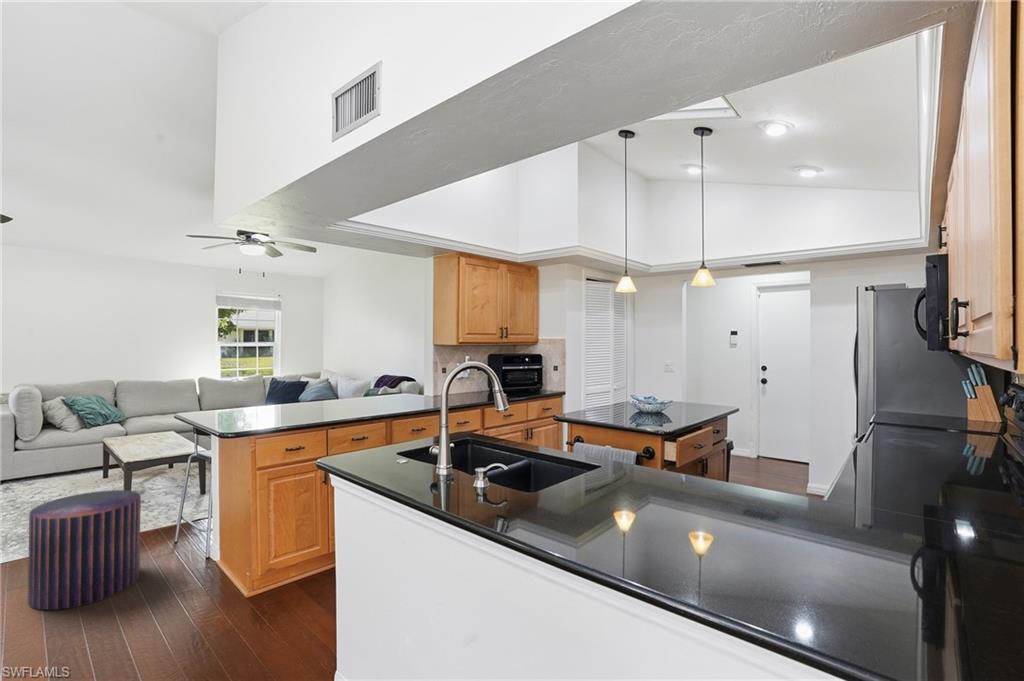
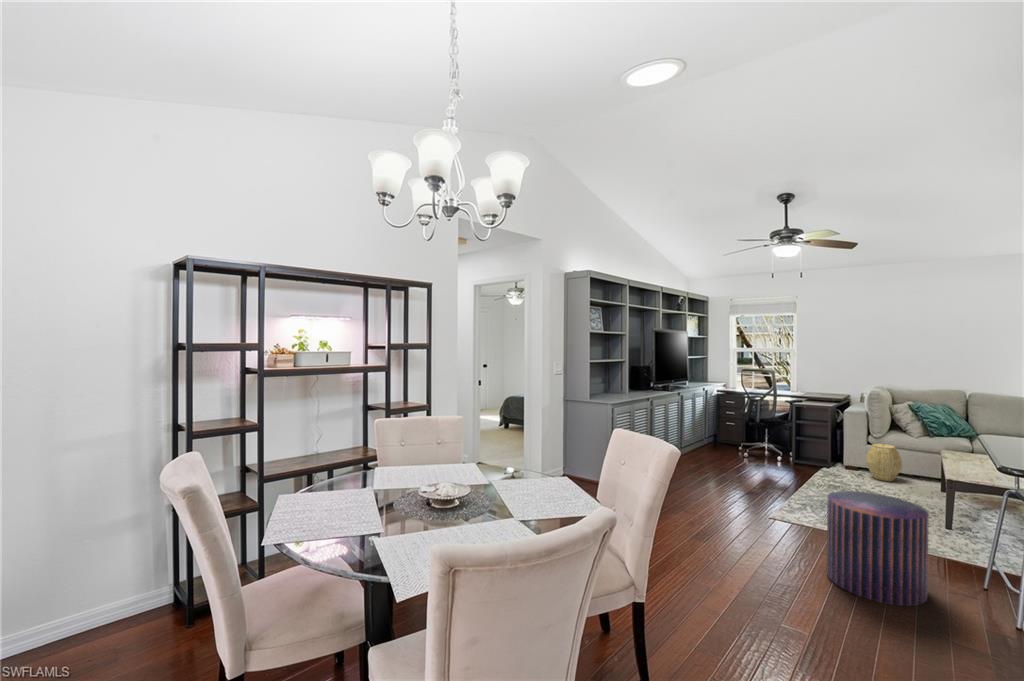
woven basket: none [18,446,61,487] -> present [866,444,902,481]

